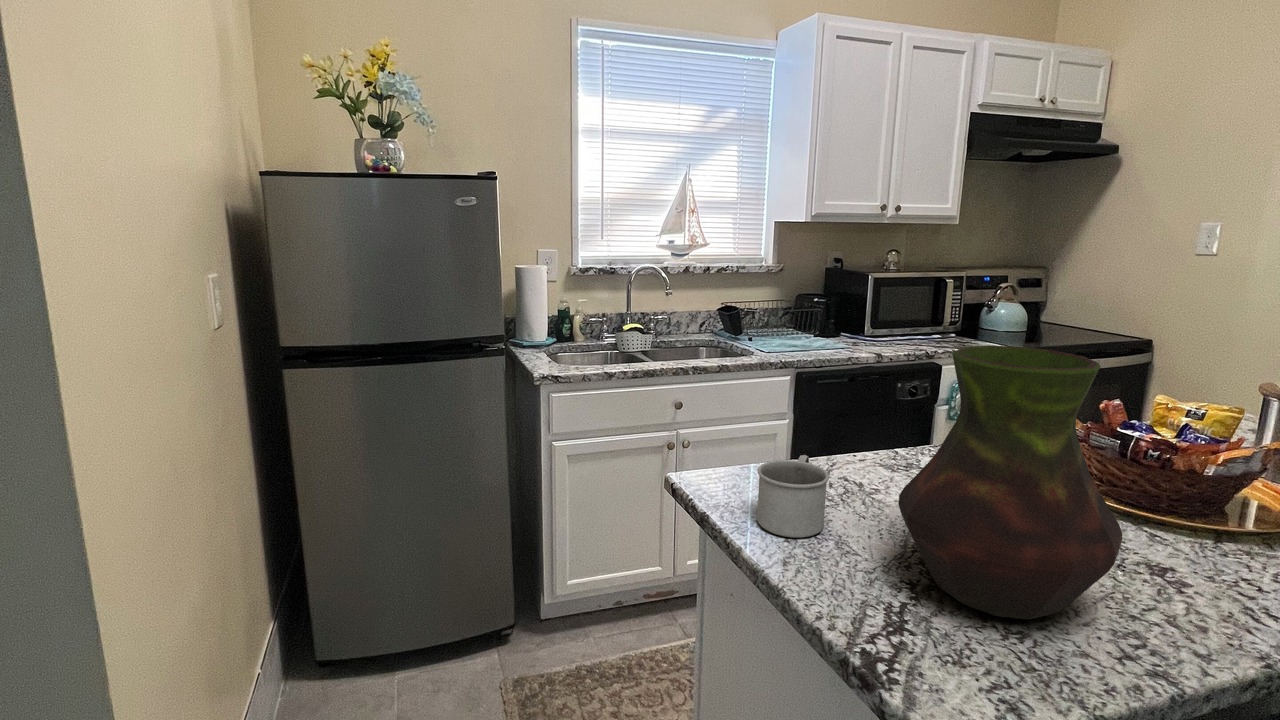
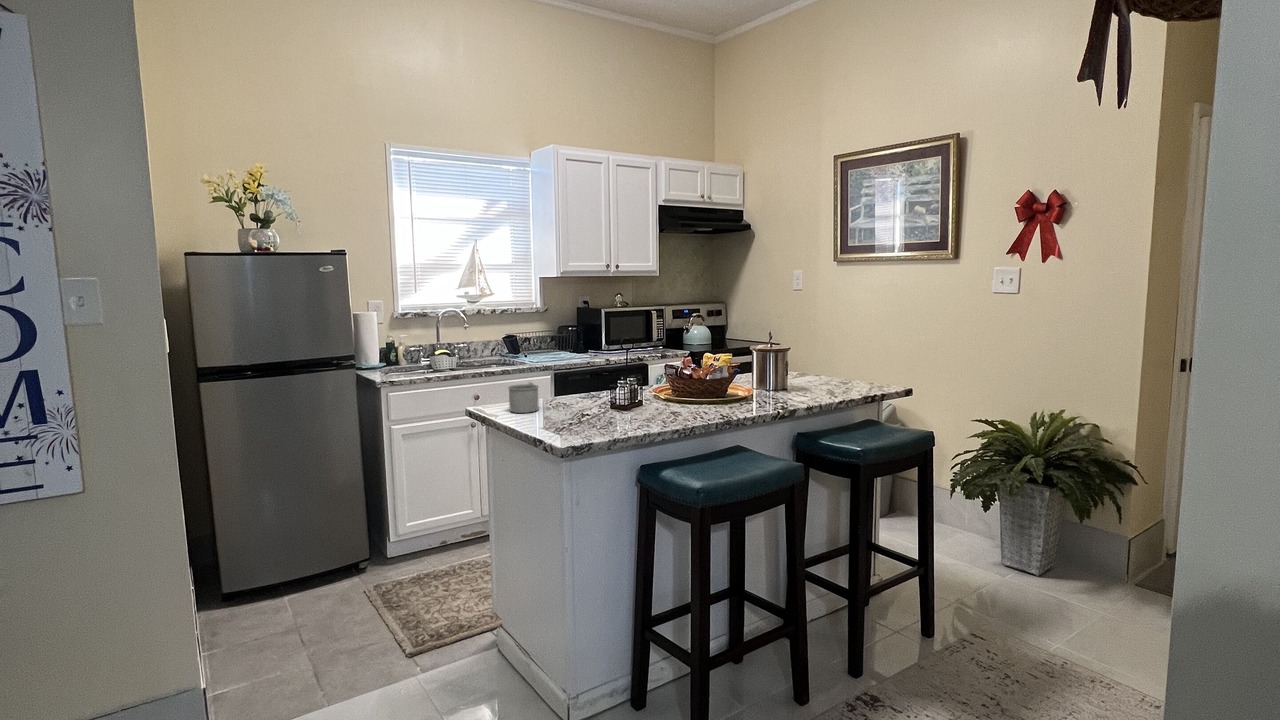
vase: present [898,345,1123,619] -> none [559,323,630,419]

